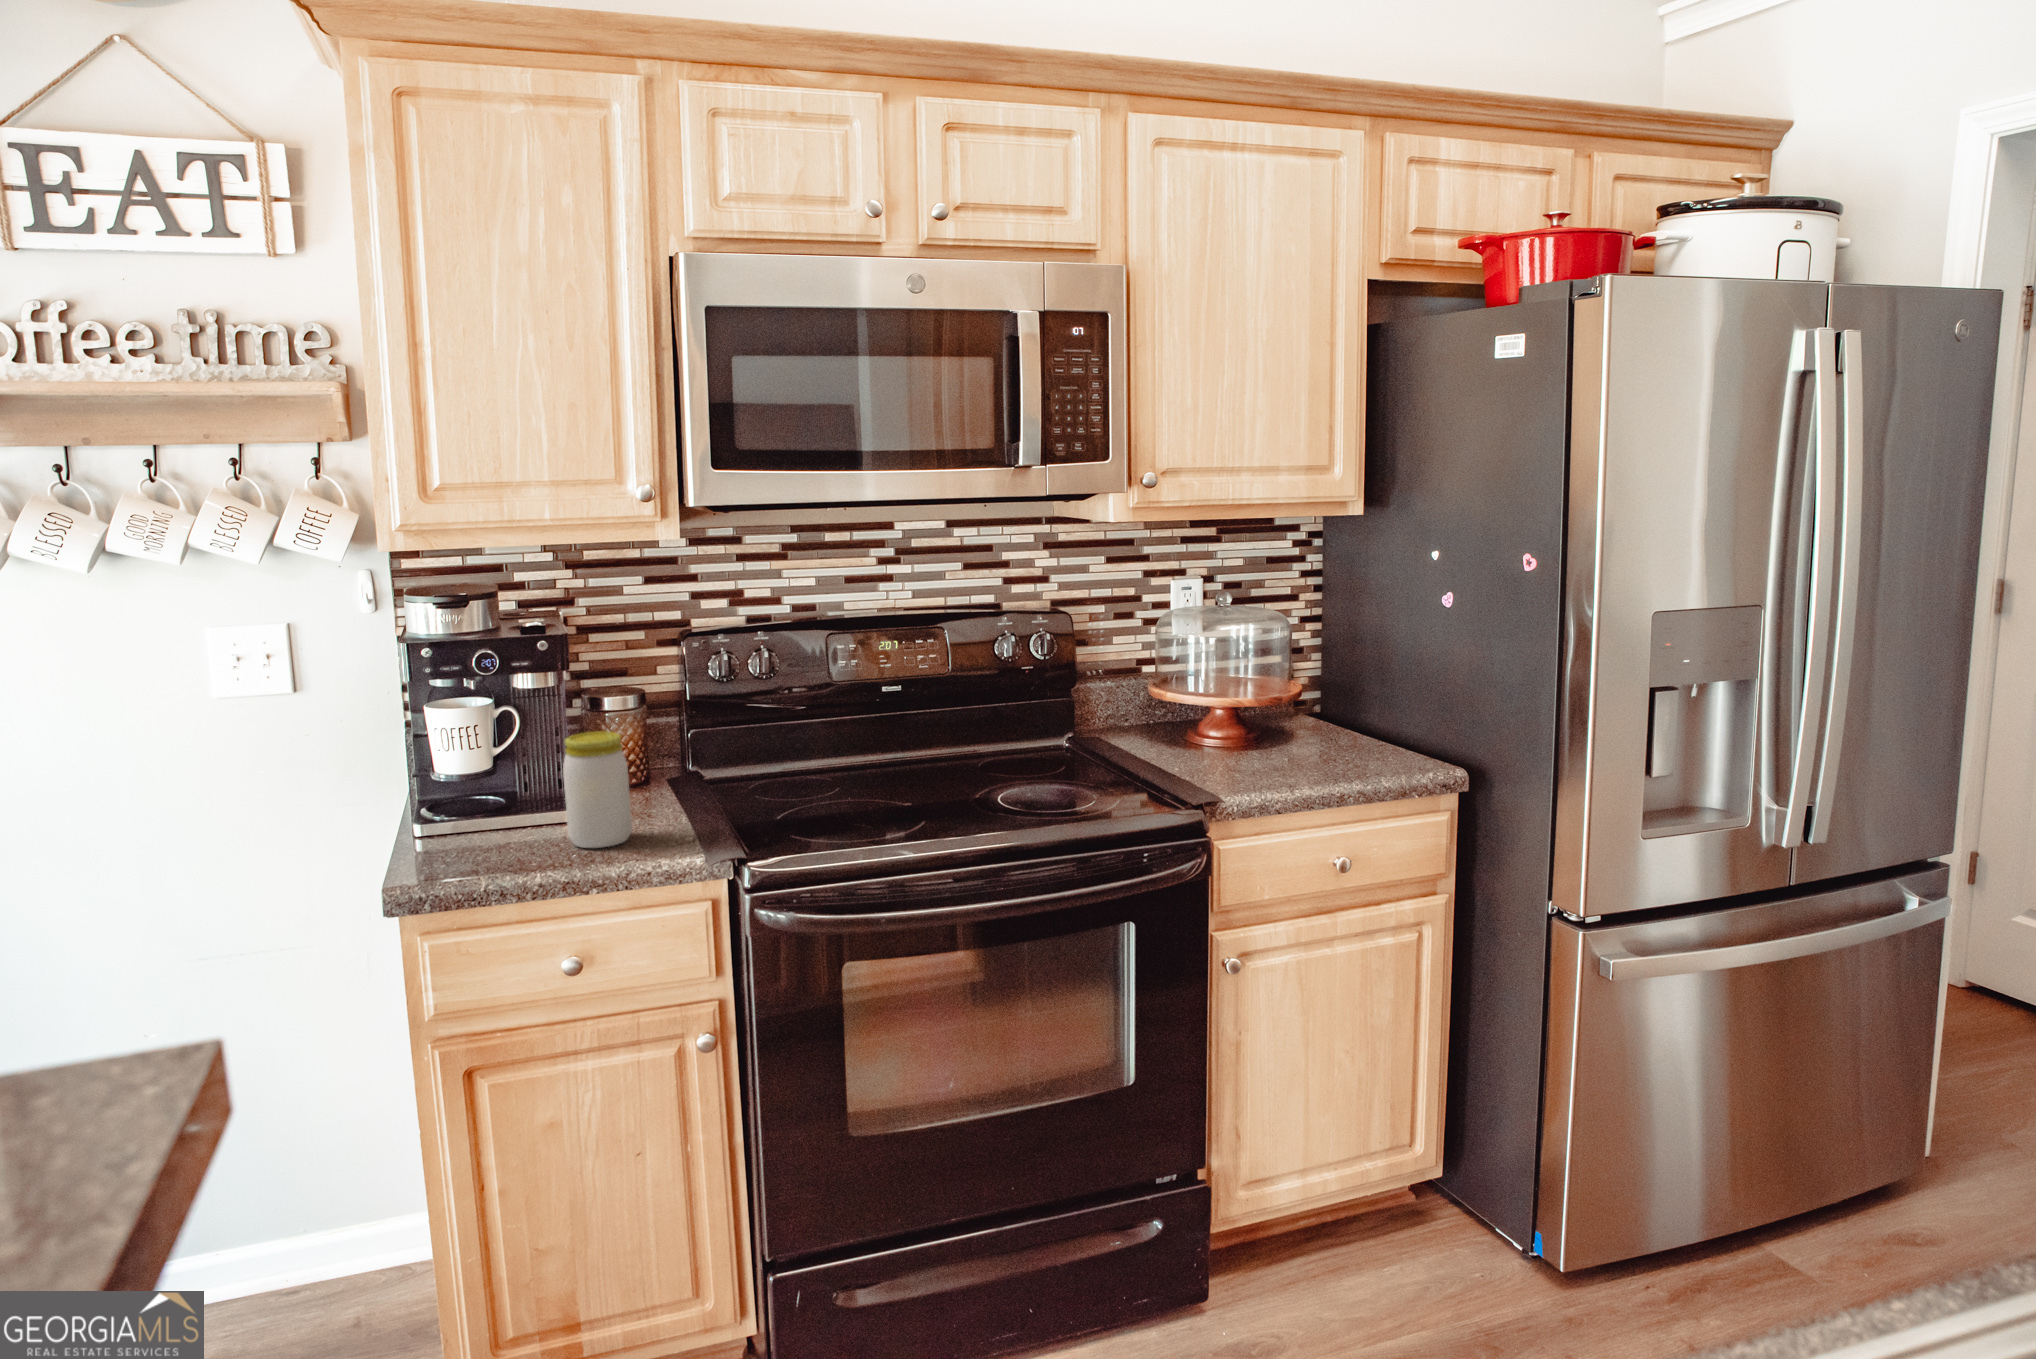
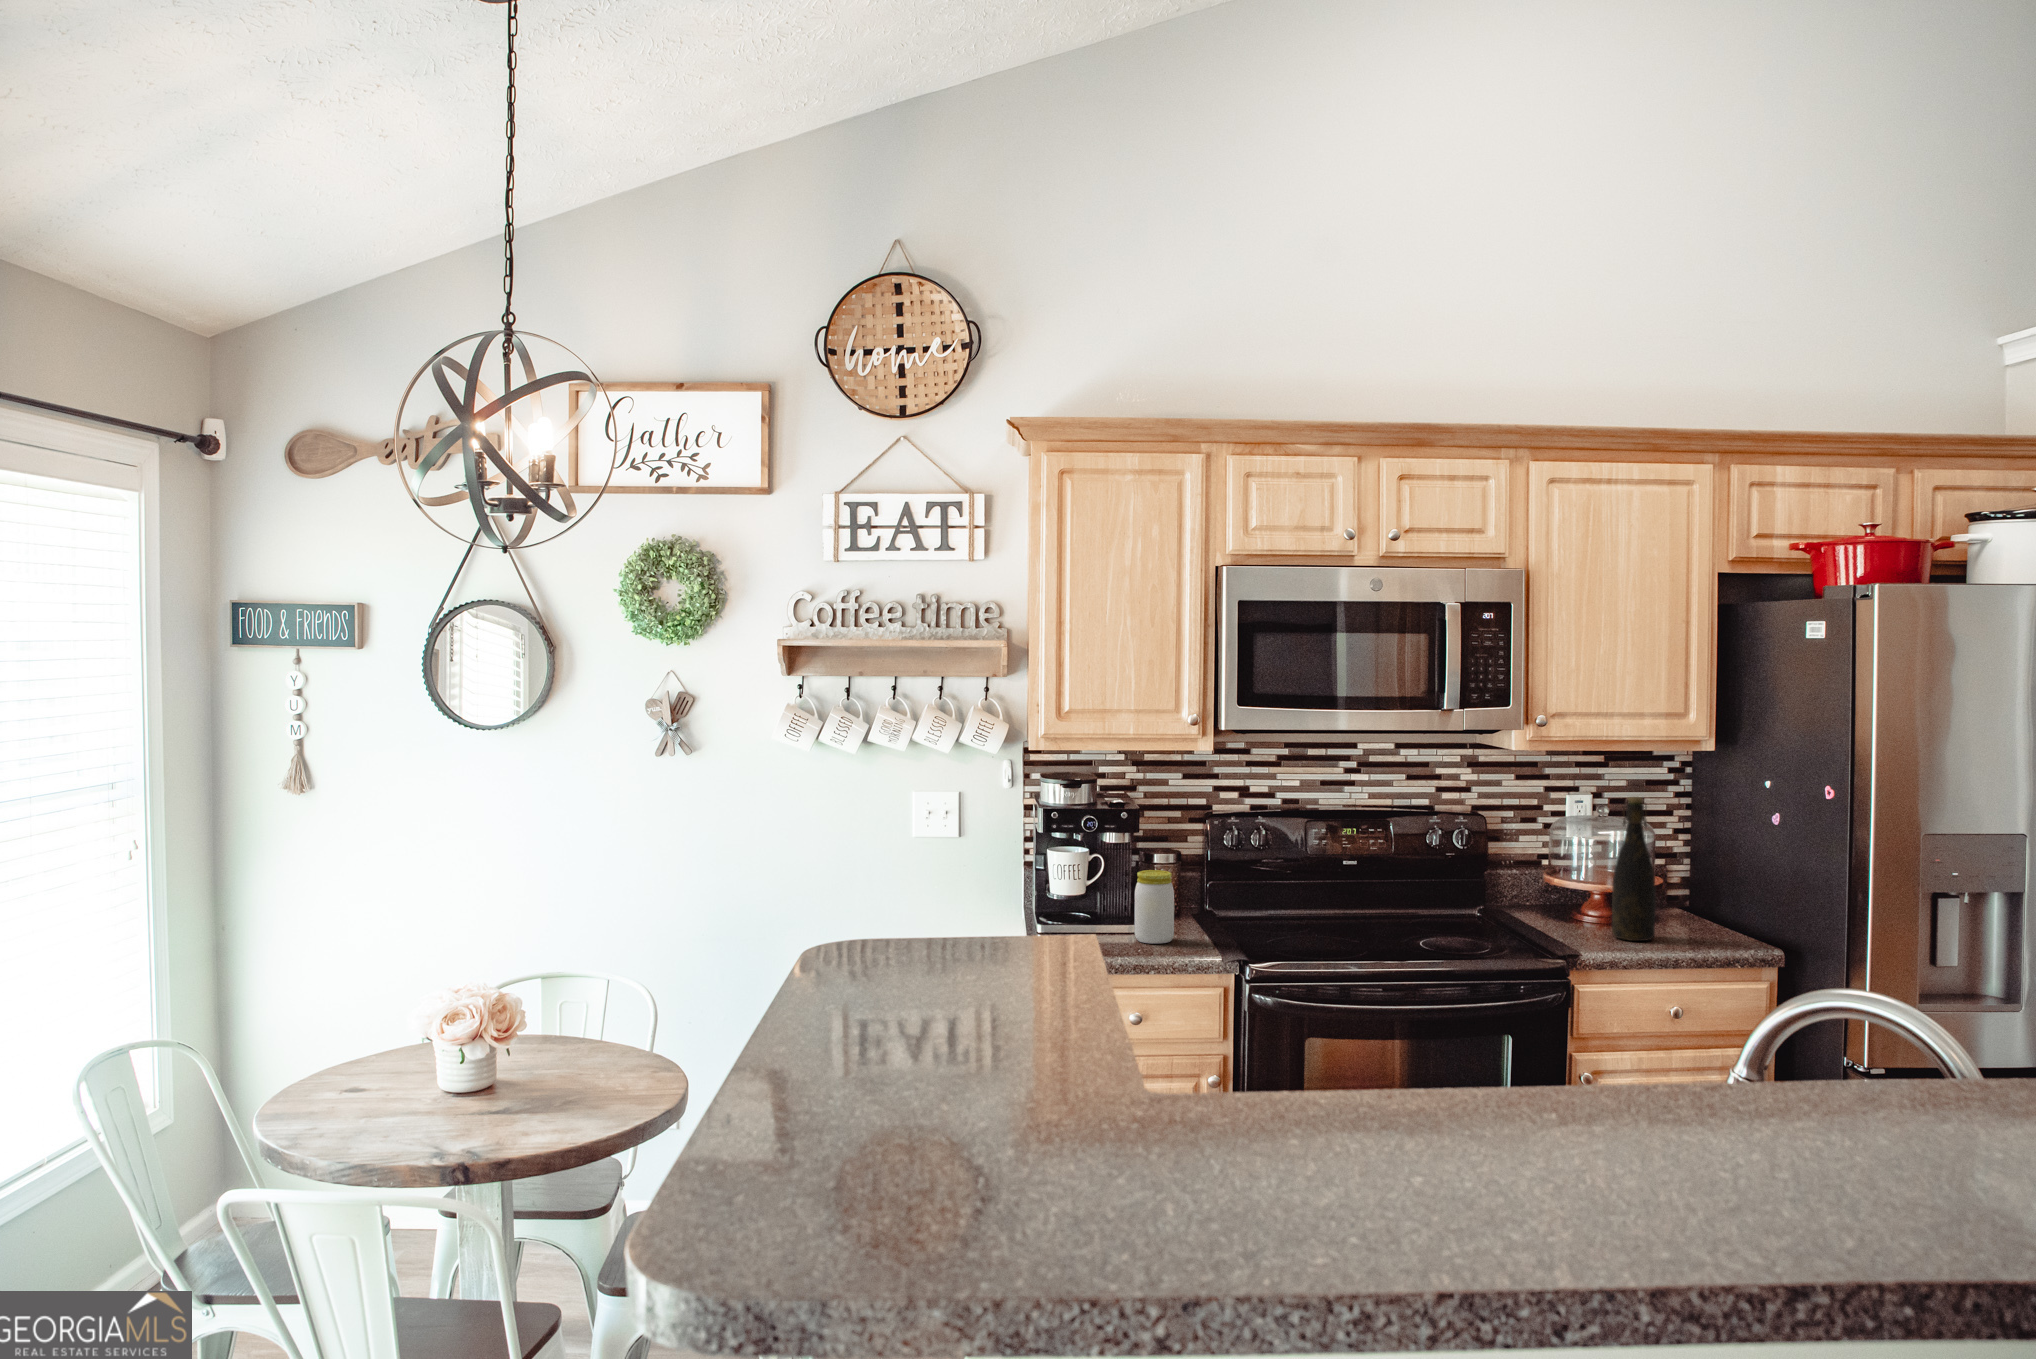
bottle: none [1242,578,1297,770] -> present [1612,797,1656,941]

